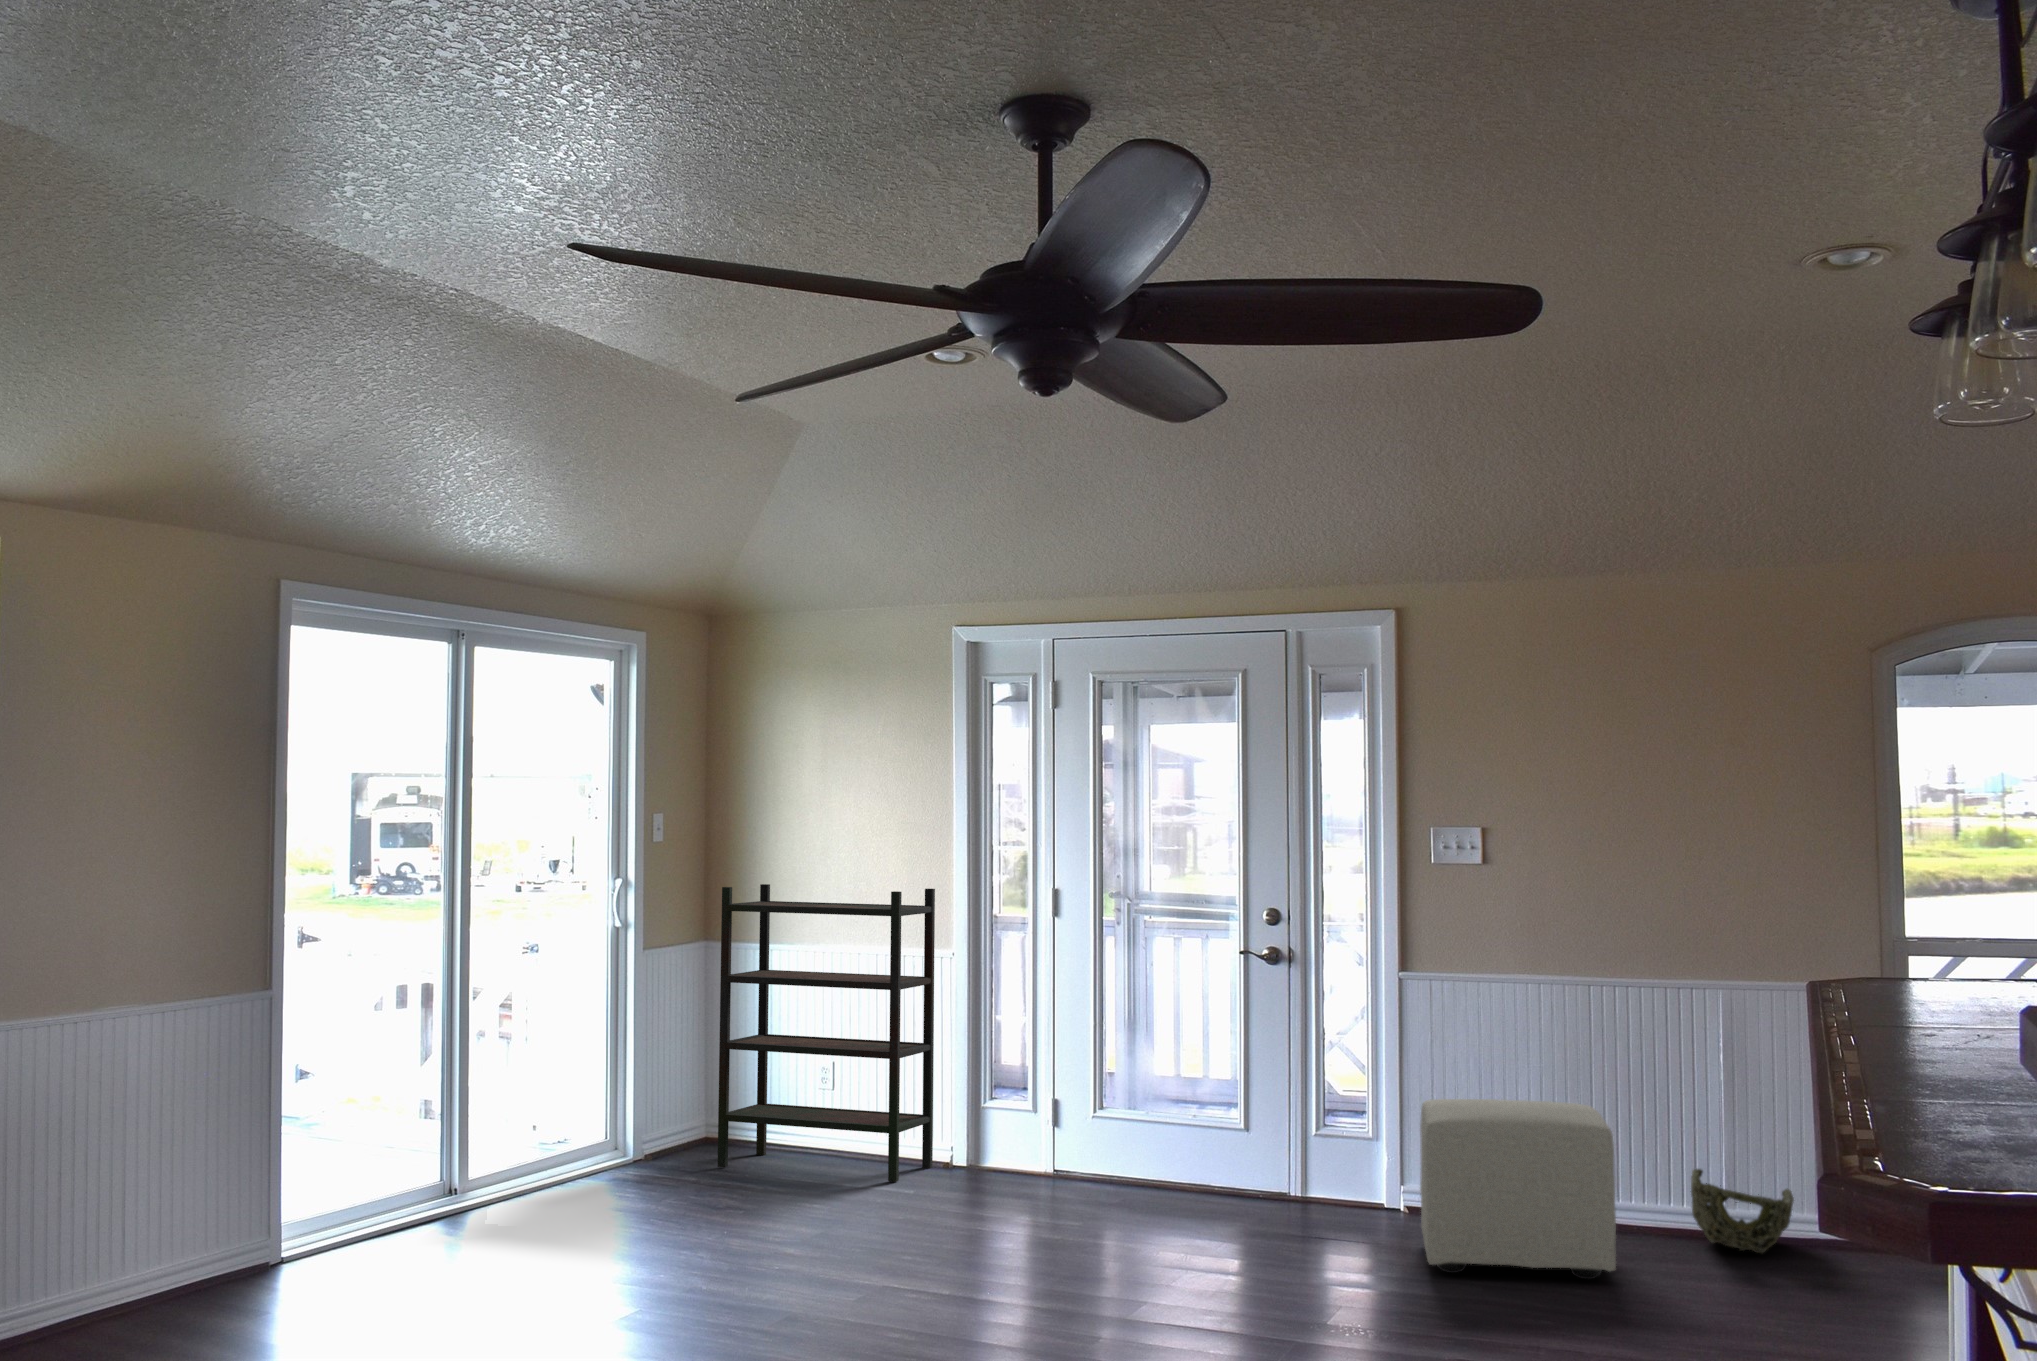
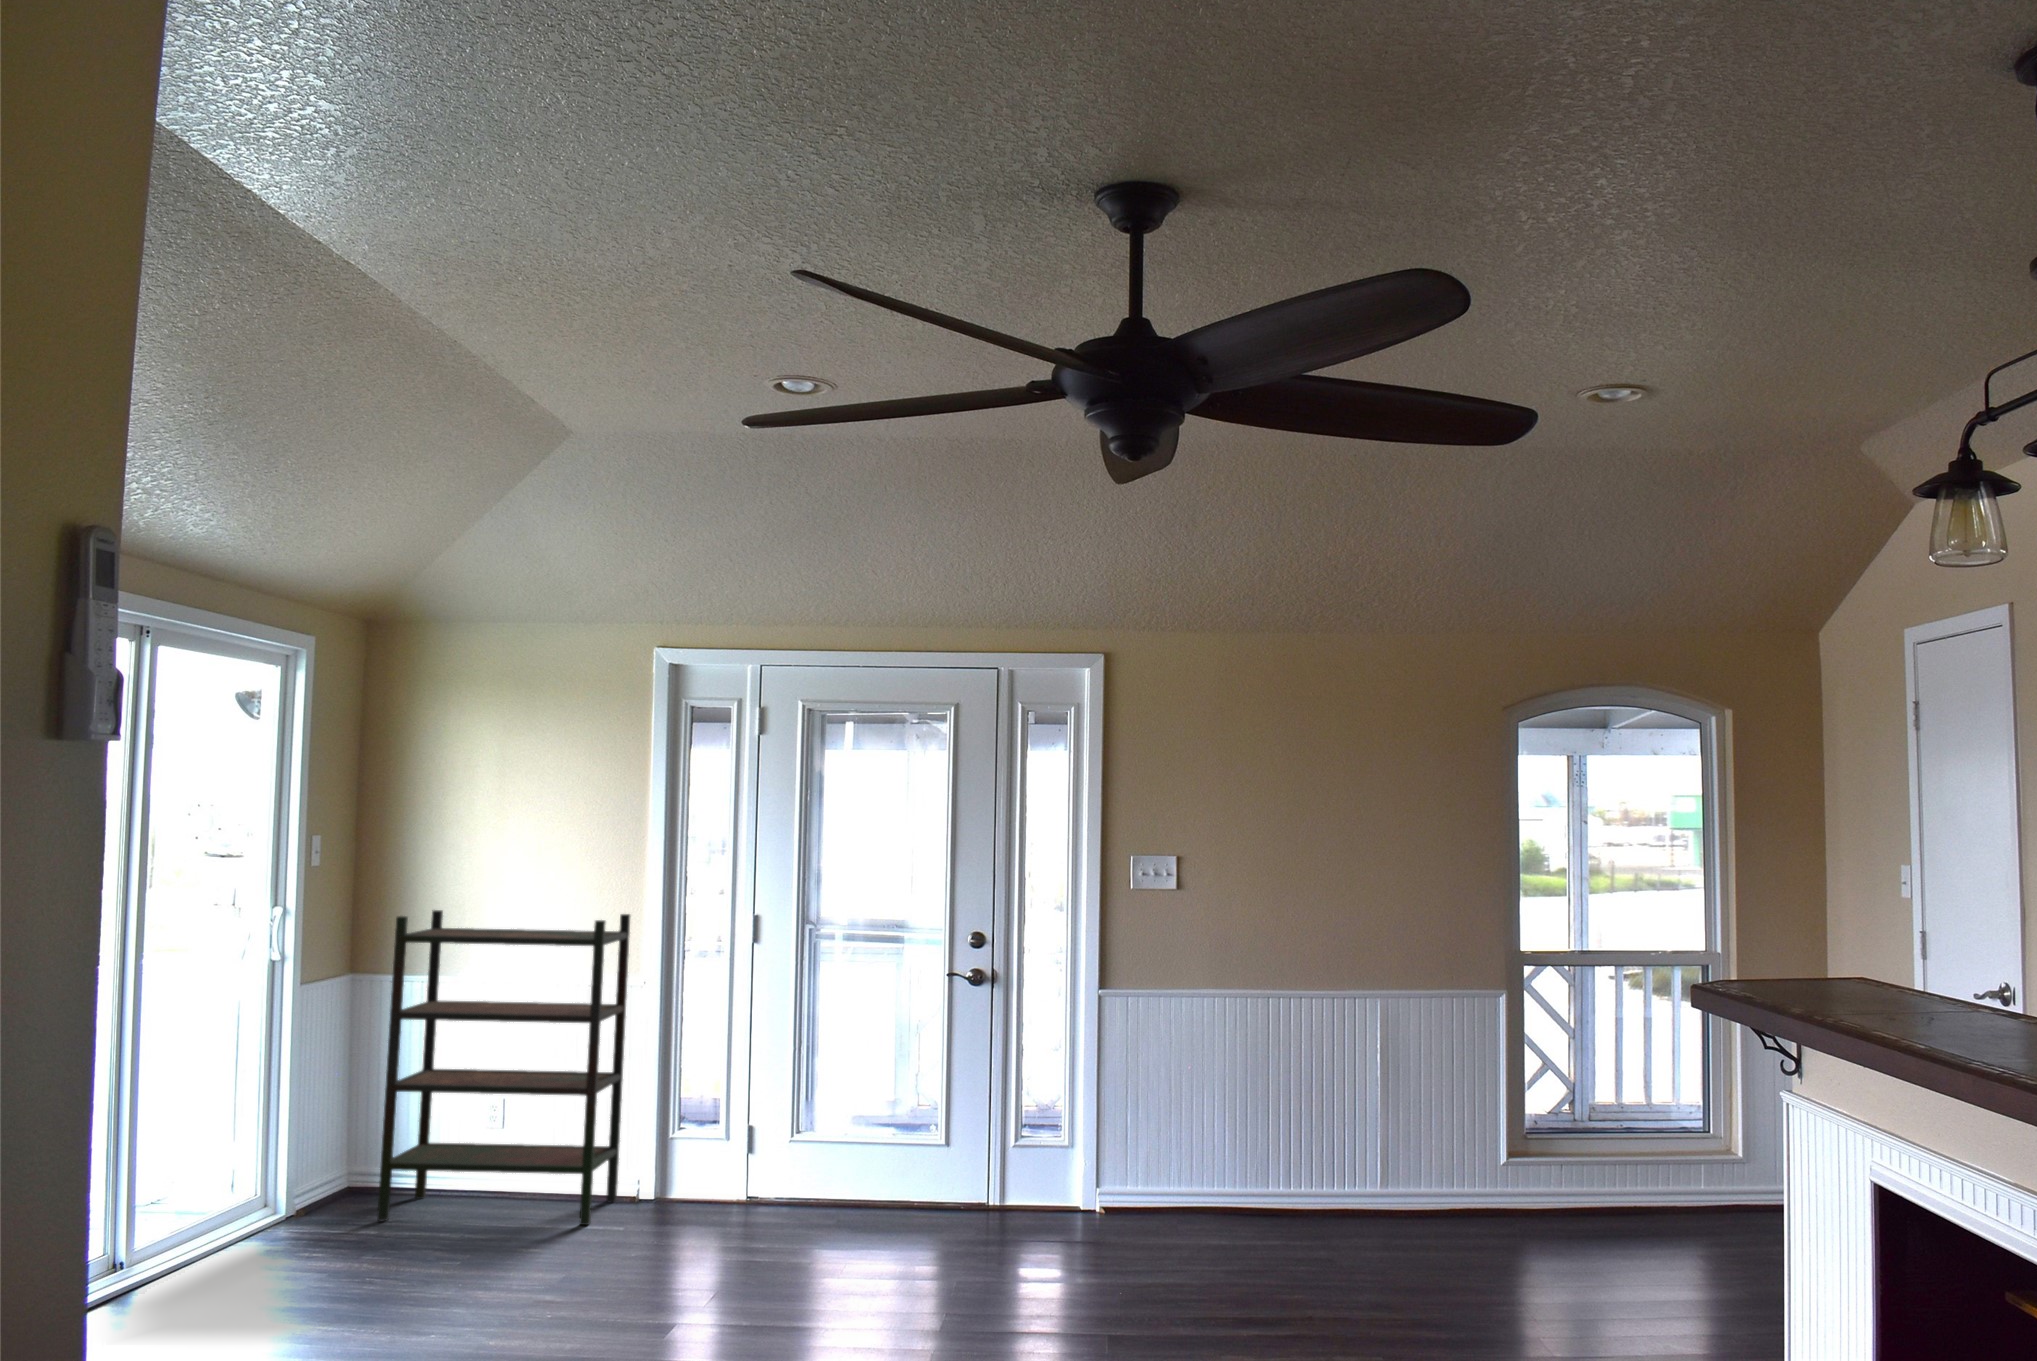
ottoman: present [1420,1099,1616,1279] -> none [1150,1116,1360,1299]
woven basket: present [1691,1169,1794,1253] -> none [1360,1161,1467,1243]

